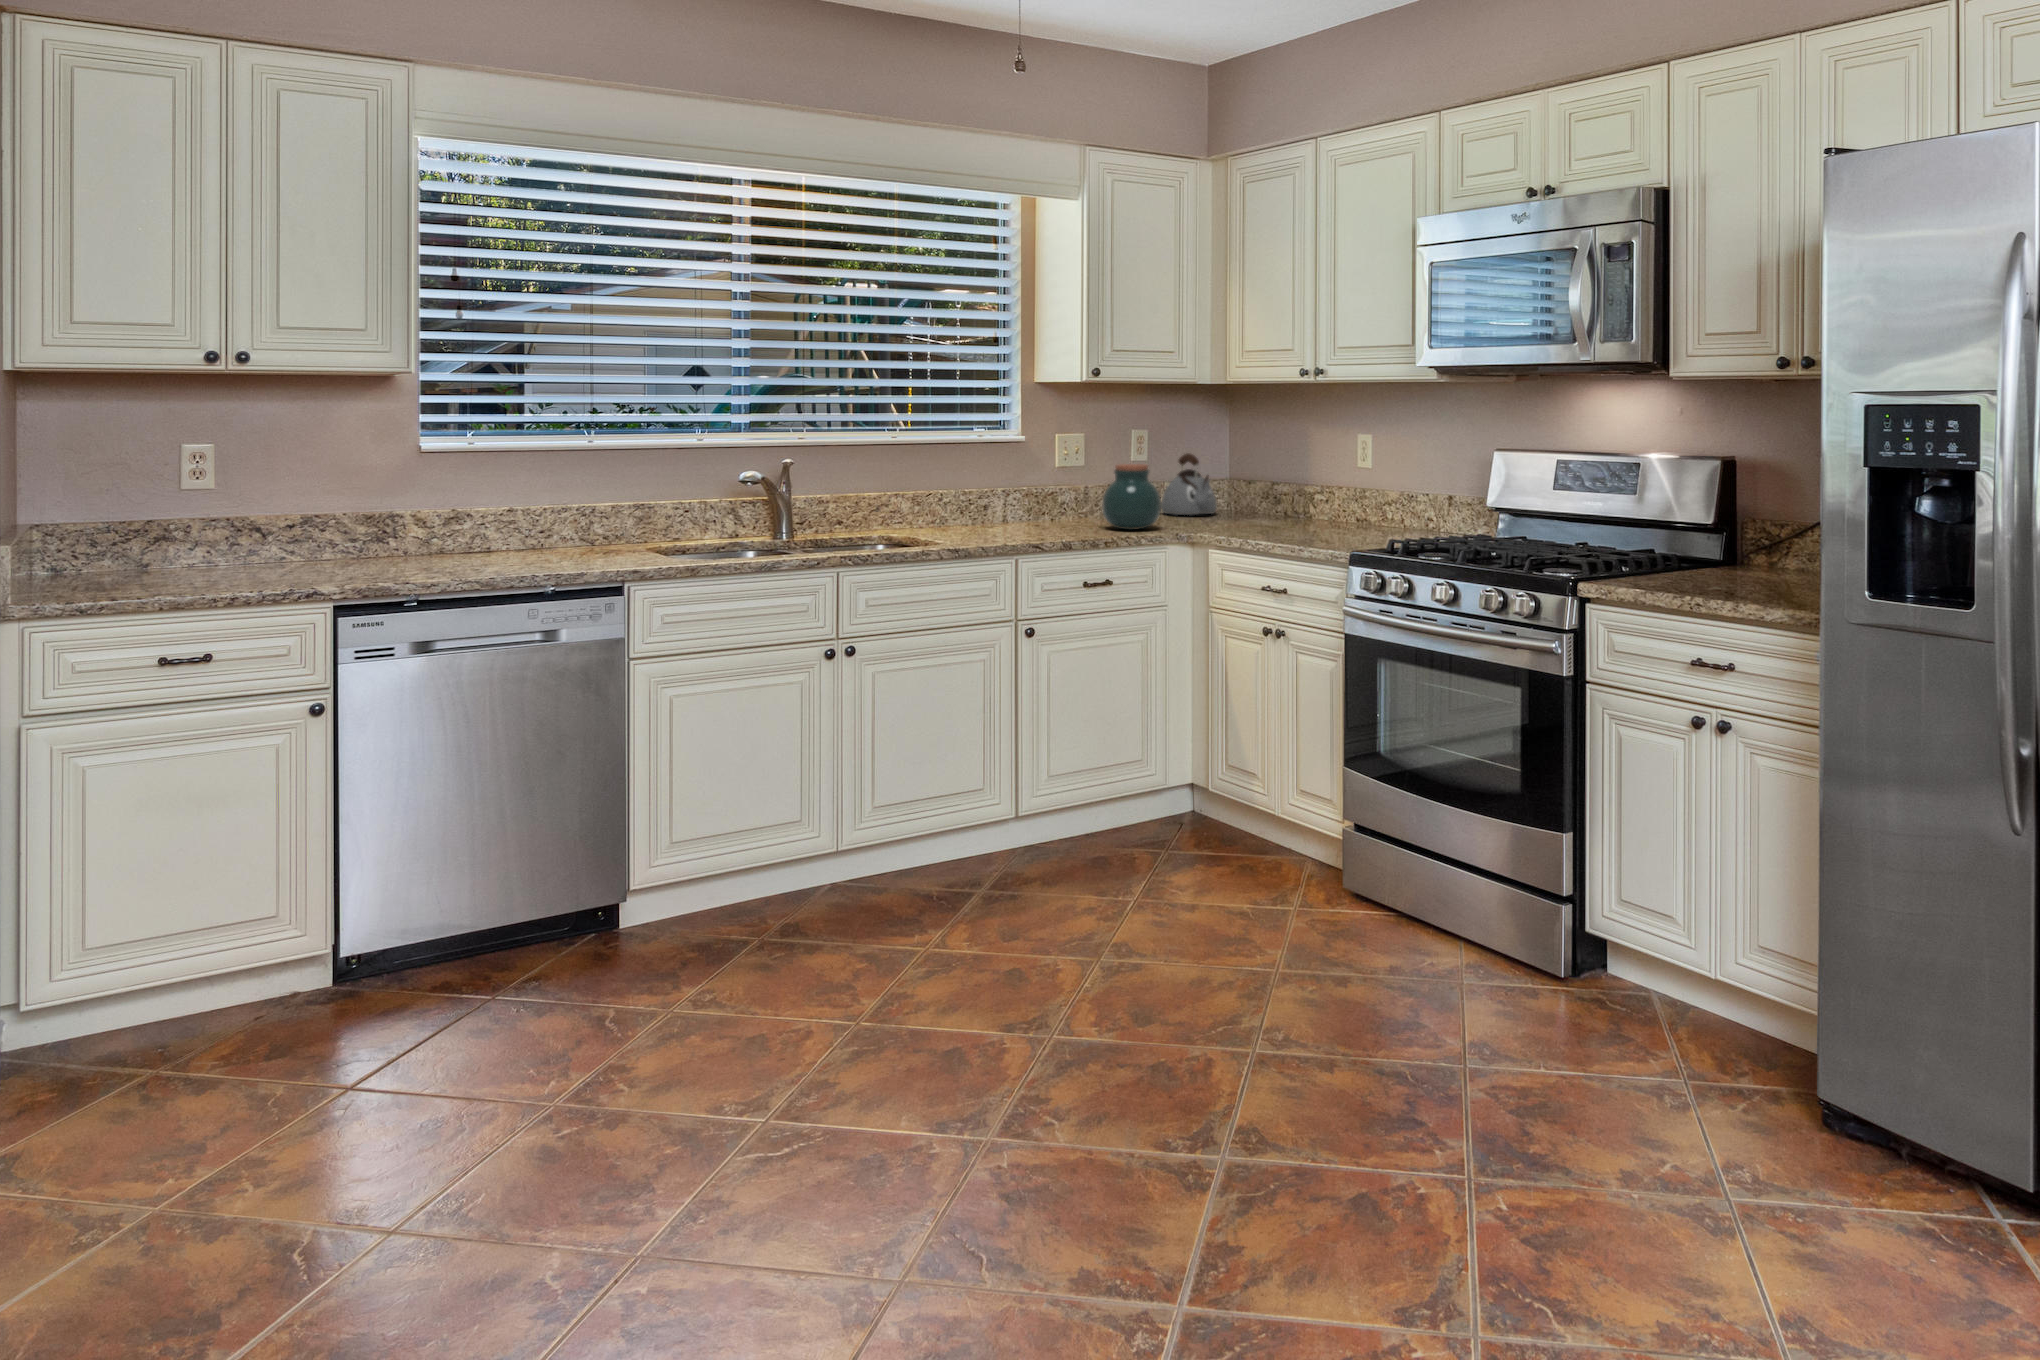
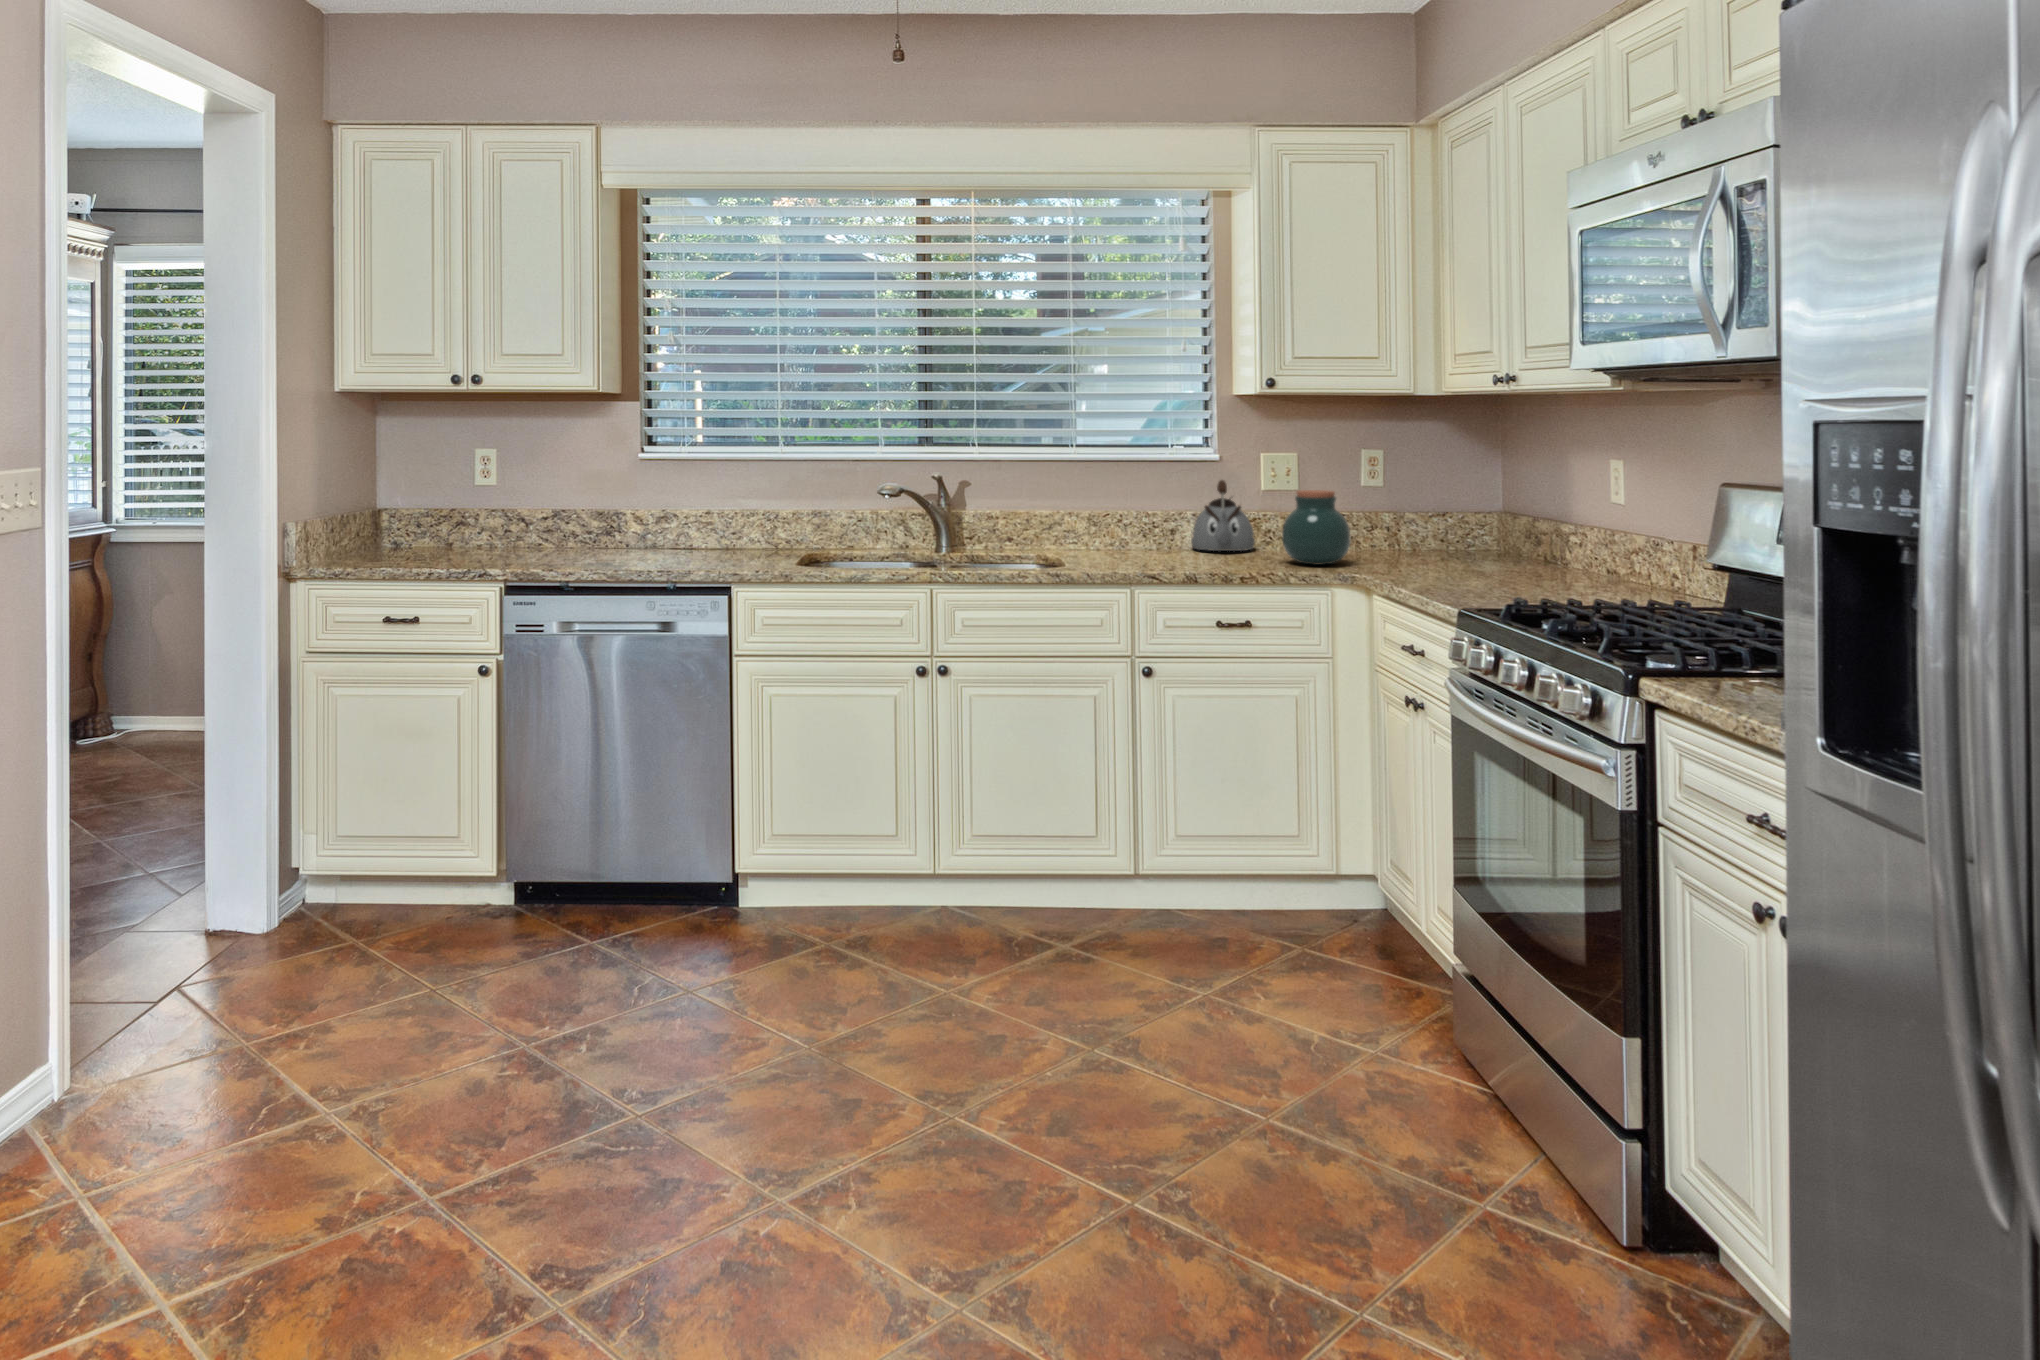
kettle: present [1161,453,1217,515] -> present [1191,480,1255,551]

